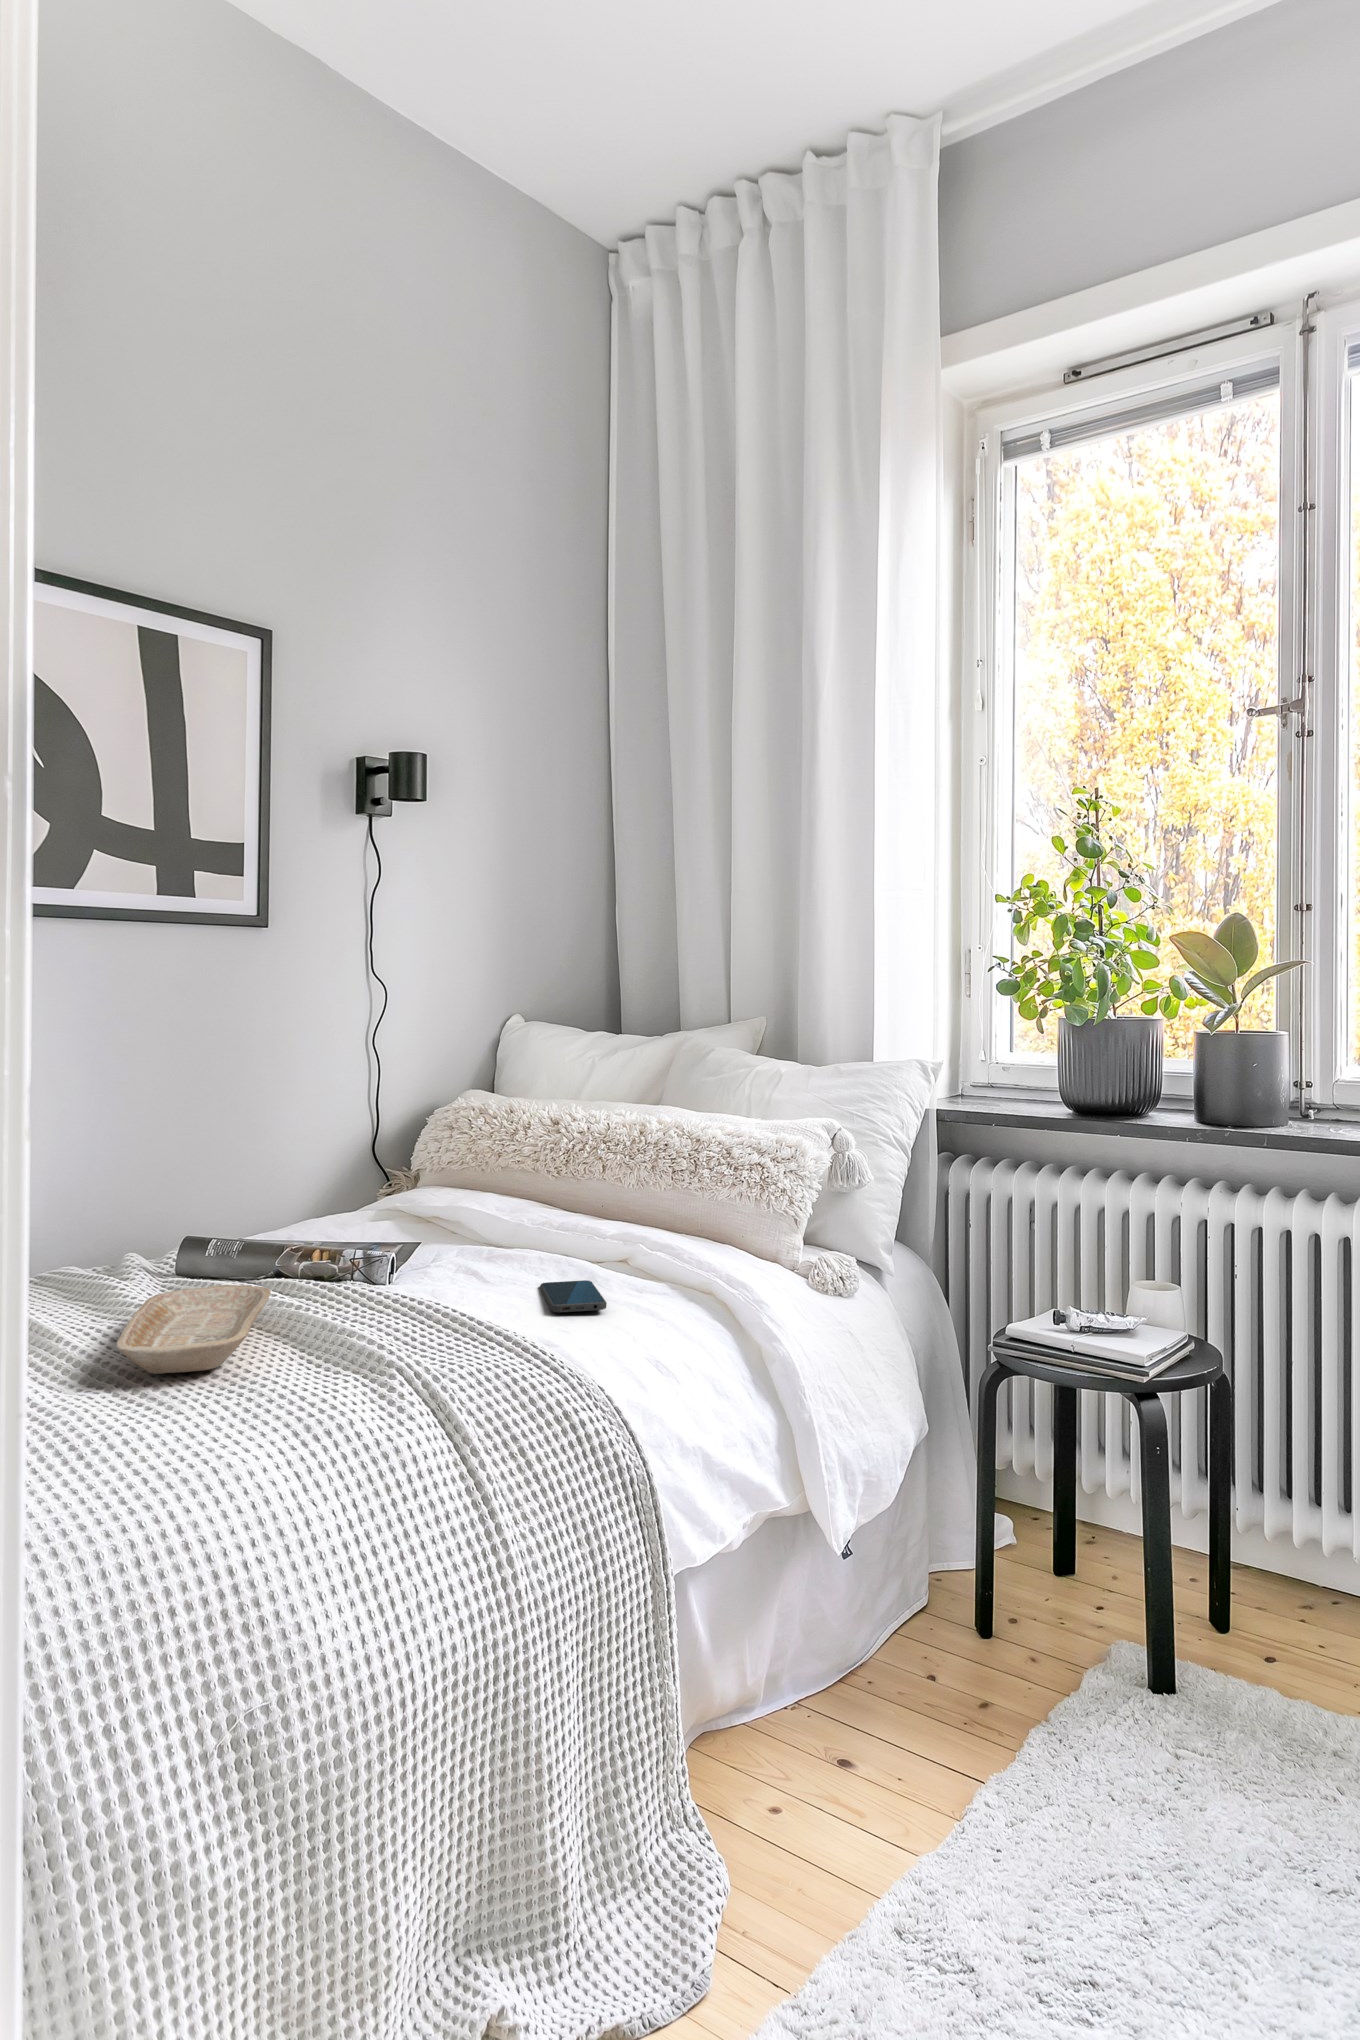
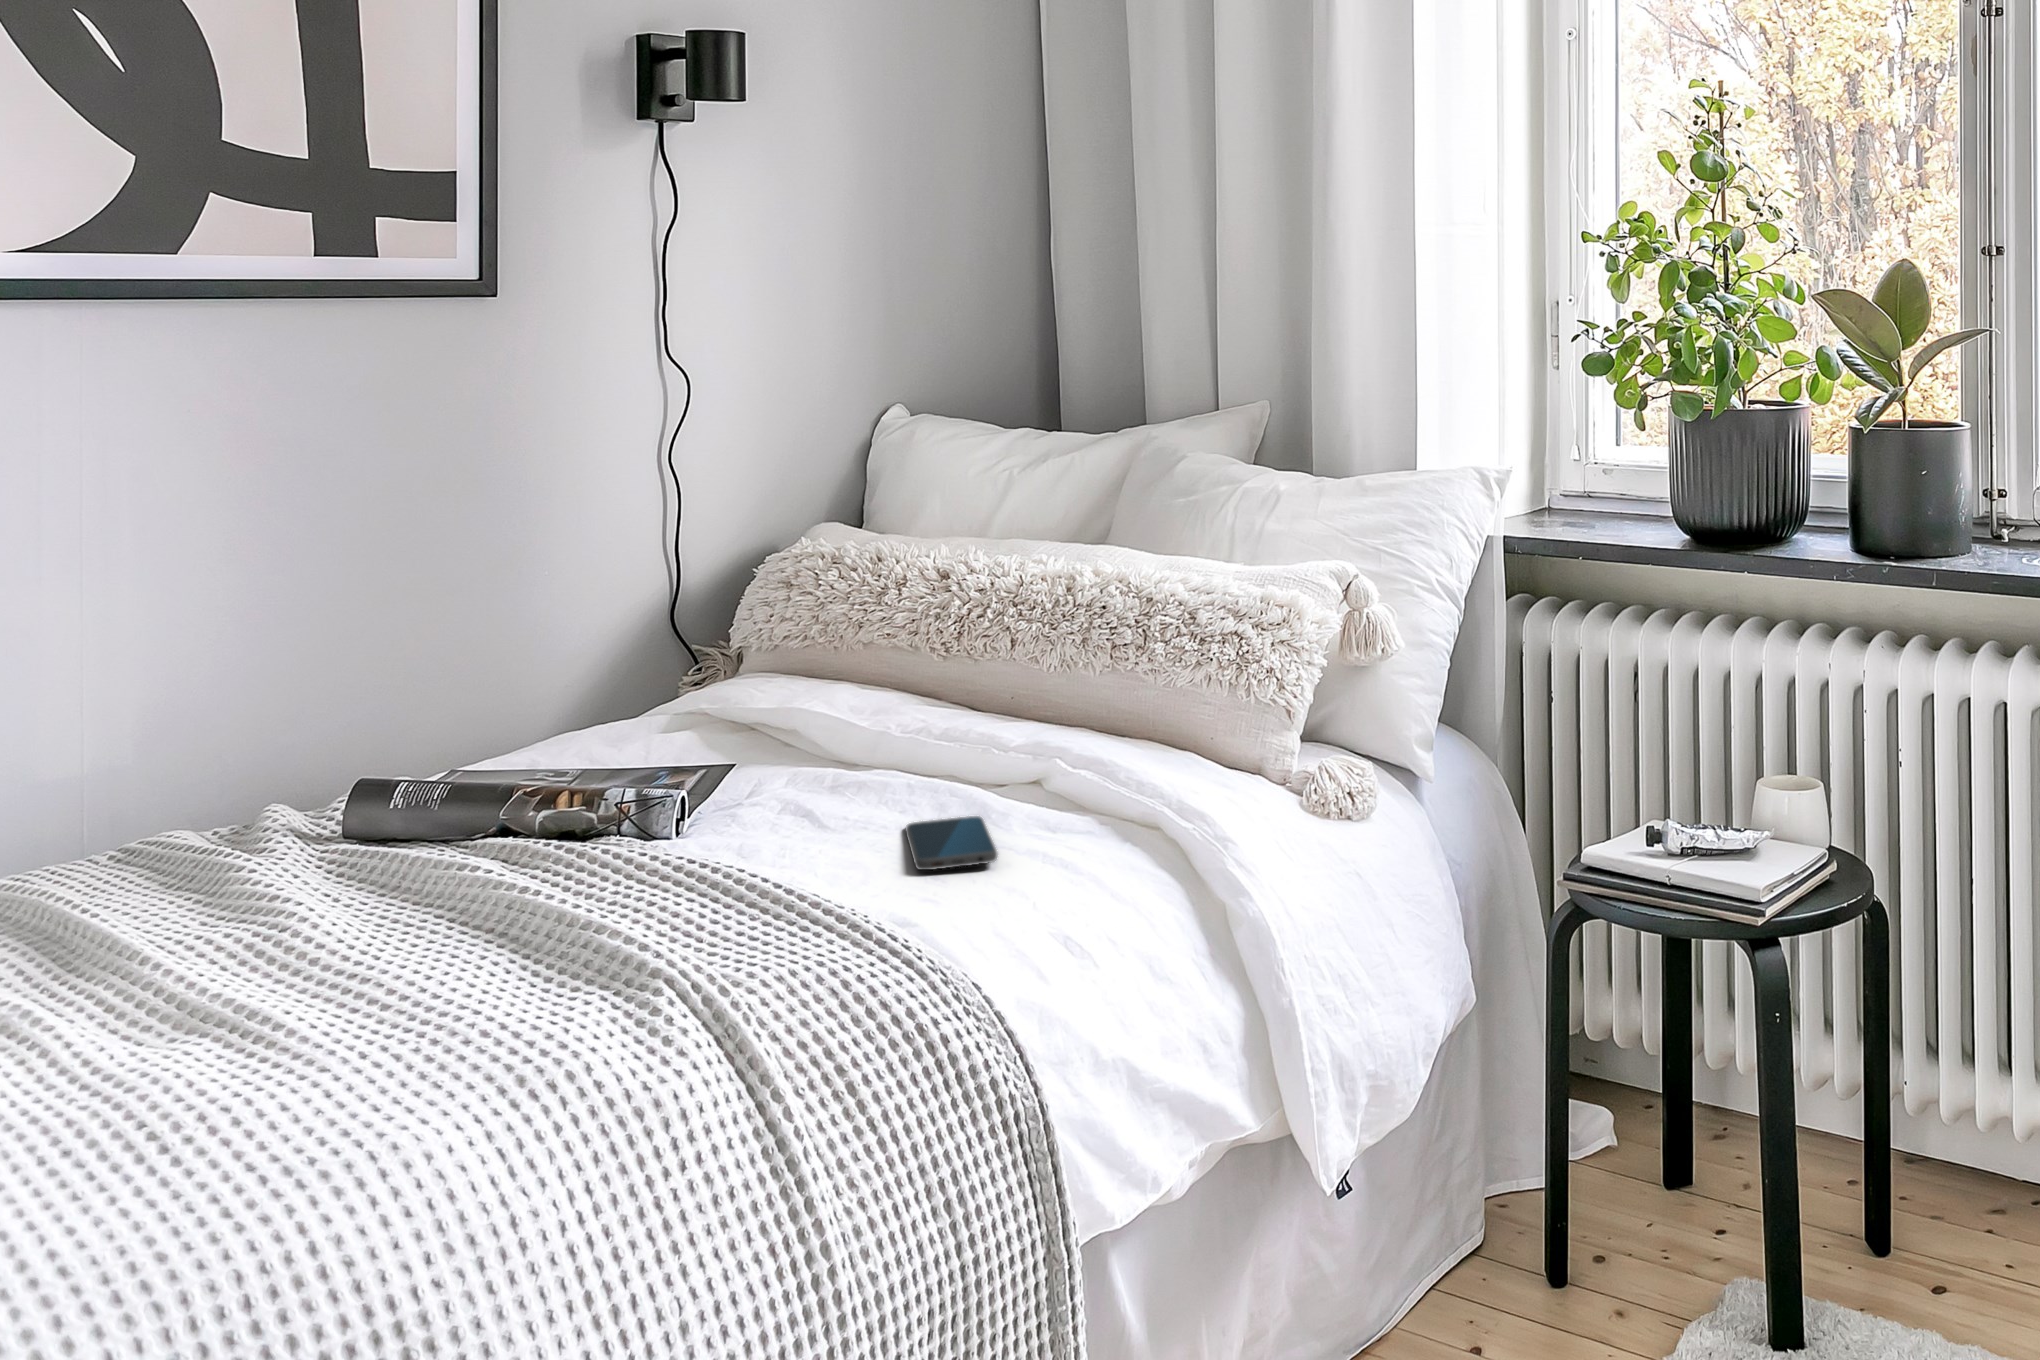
tray: present [117,1285,271,1374] -> none [226,855,484,1008]

